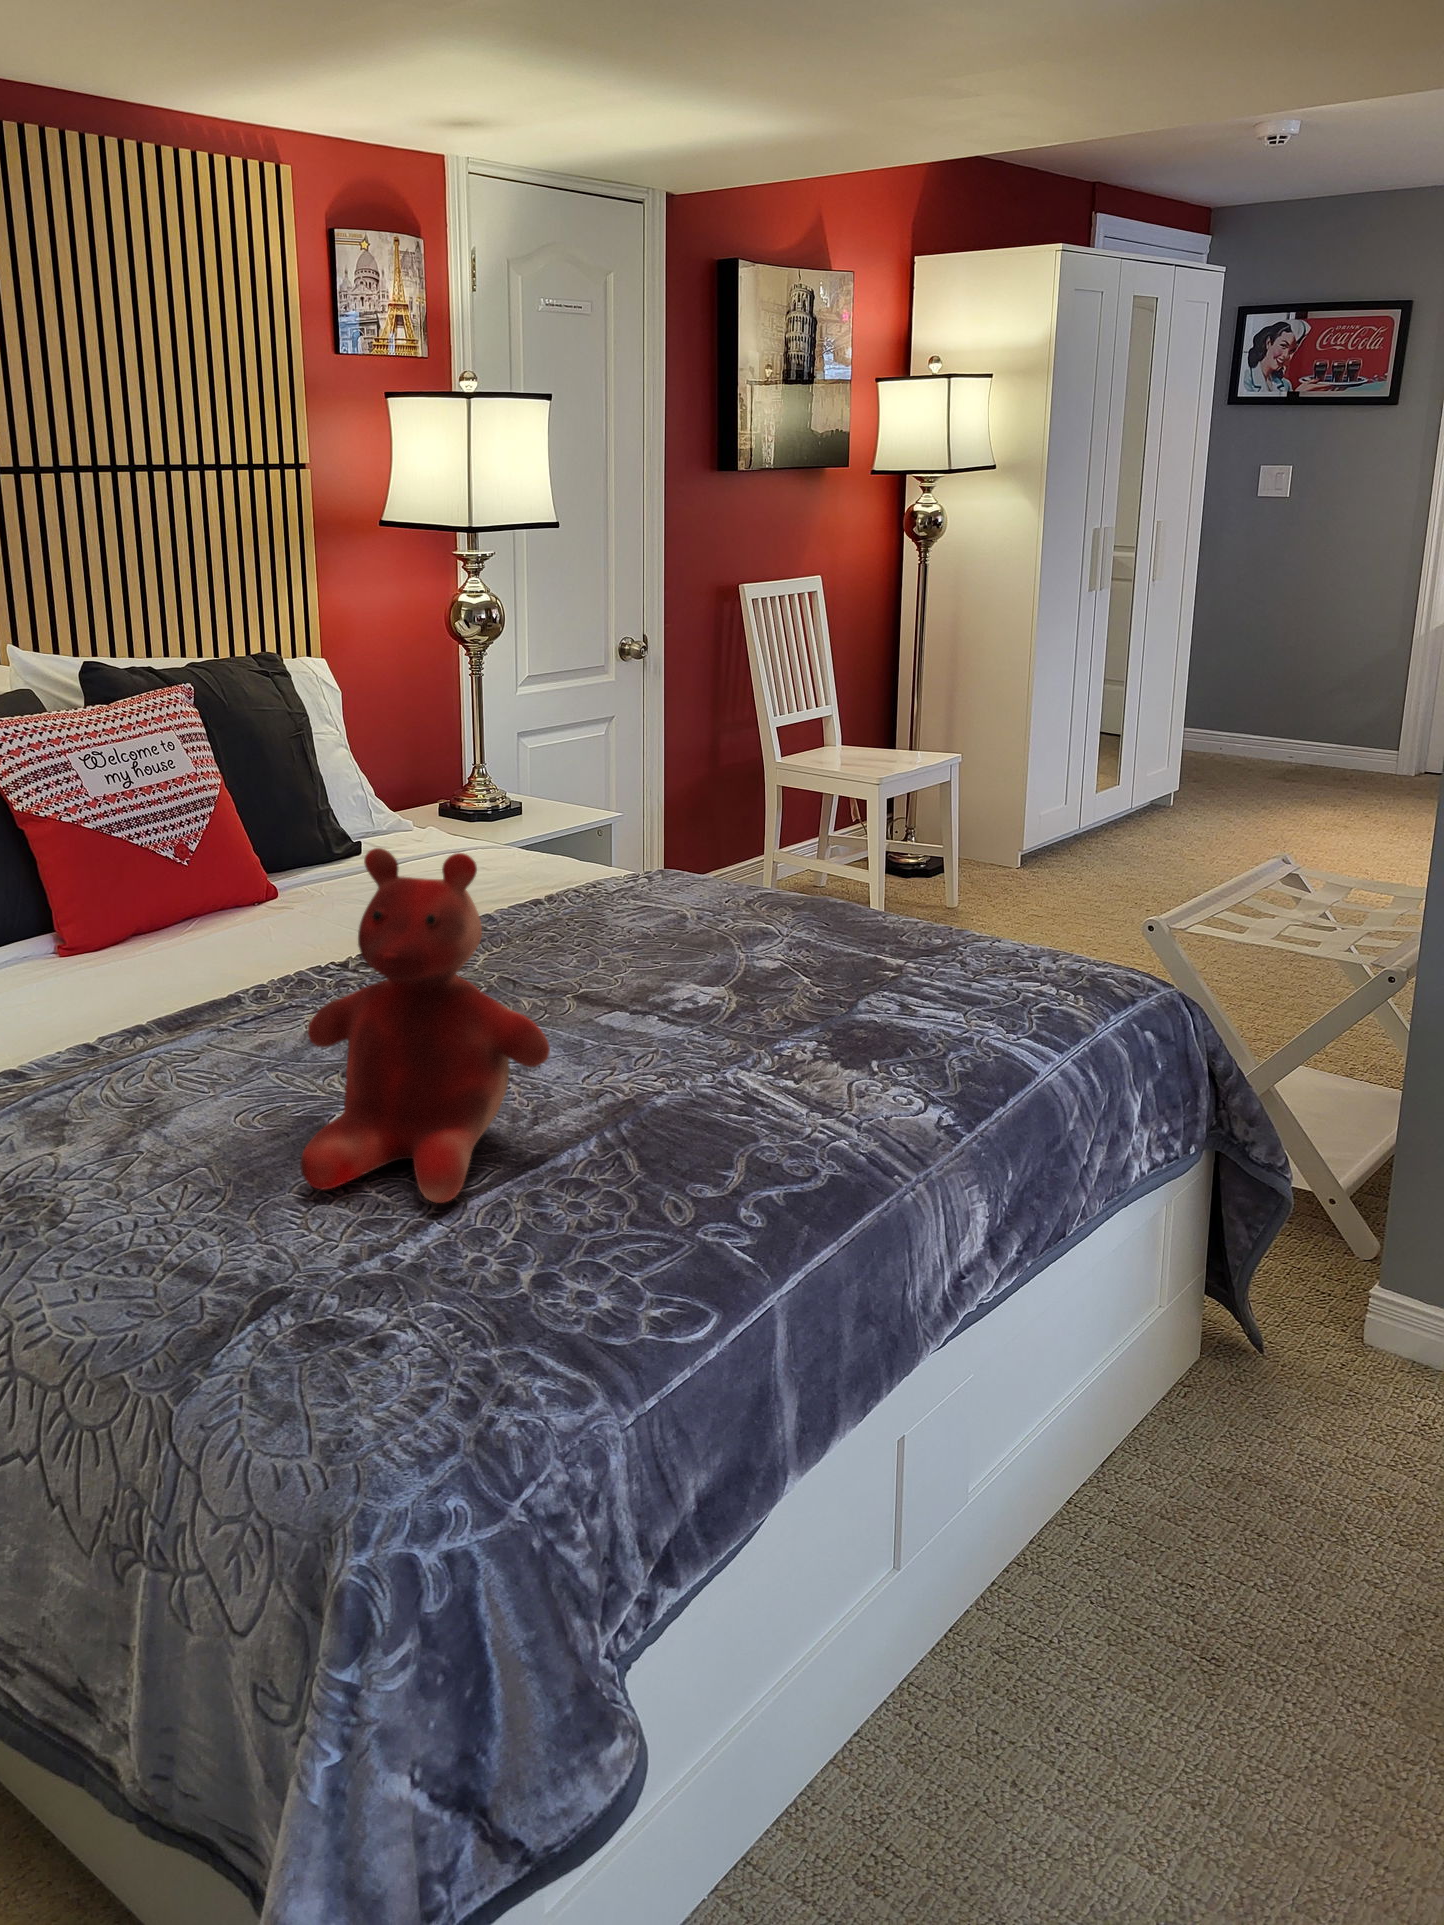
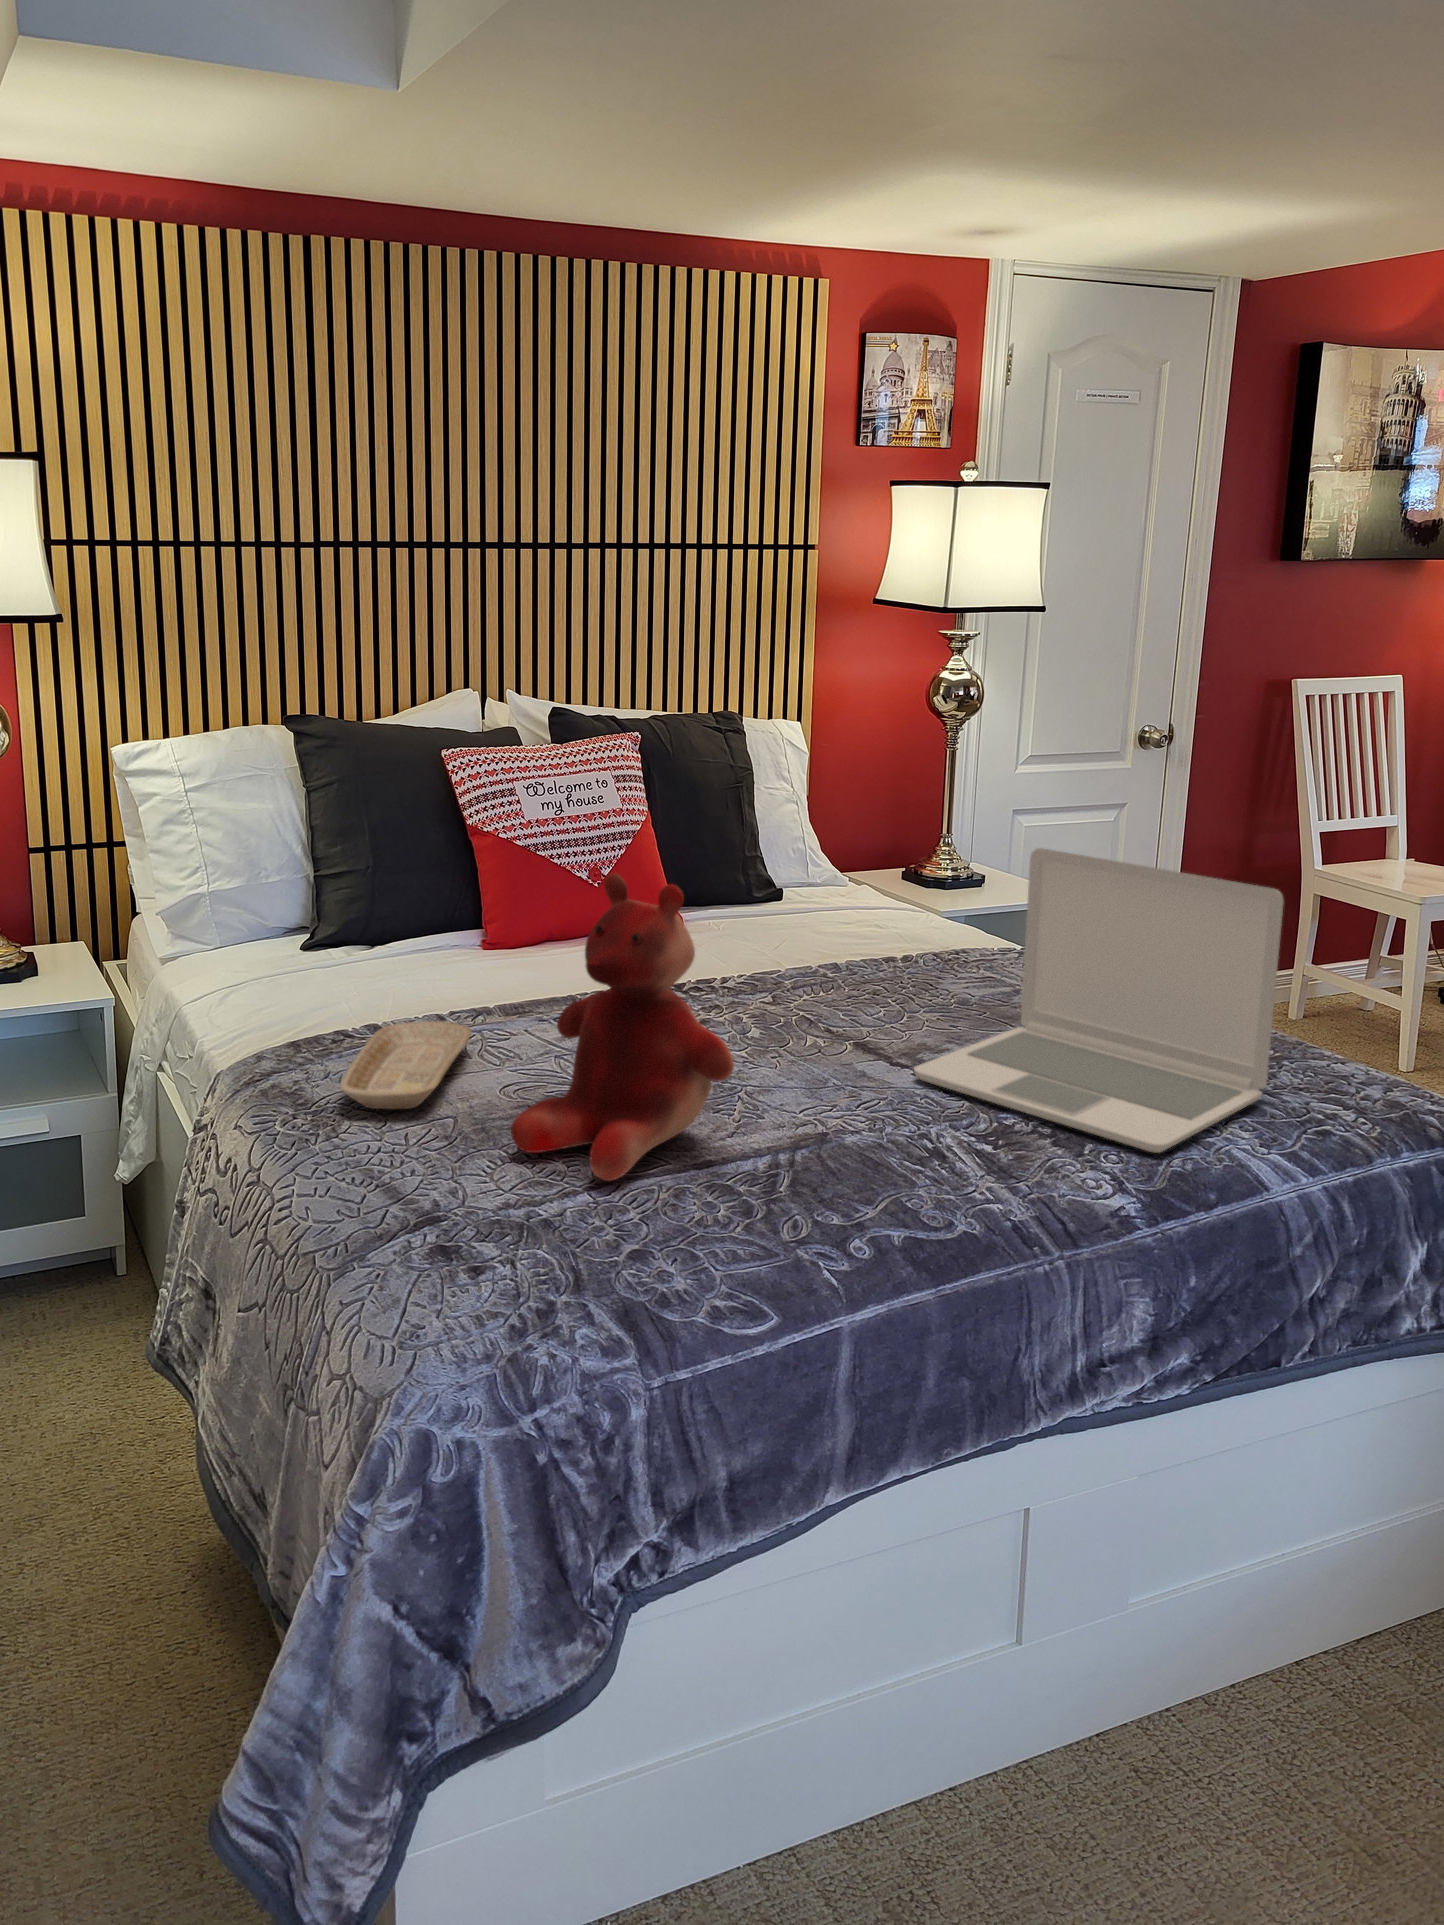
laptop: none [654,771,984,1060] -> present [914,848,1284,1153]
tray: none [27,1052,166,1176] -> present [341,1021,471,1109]

